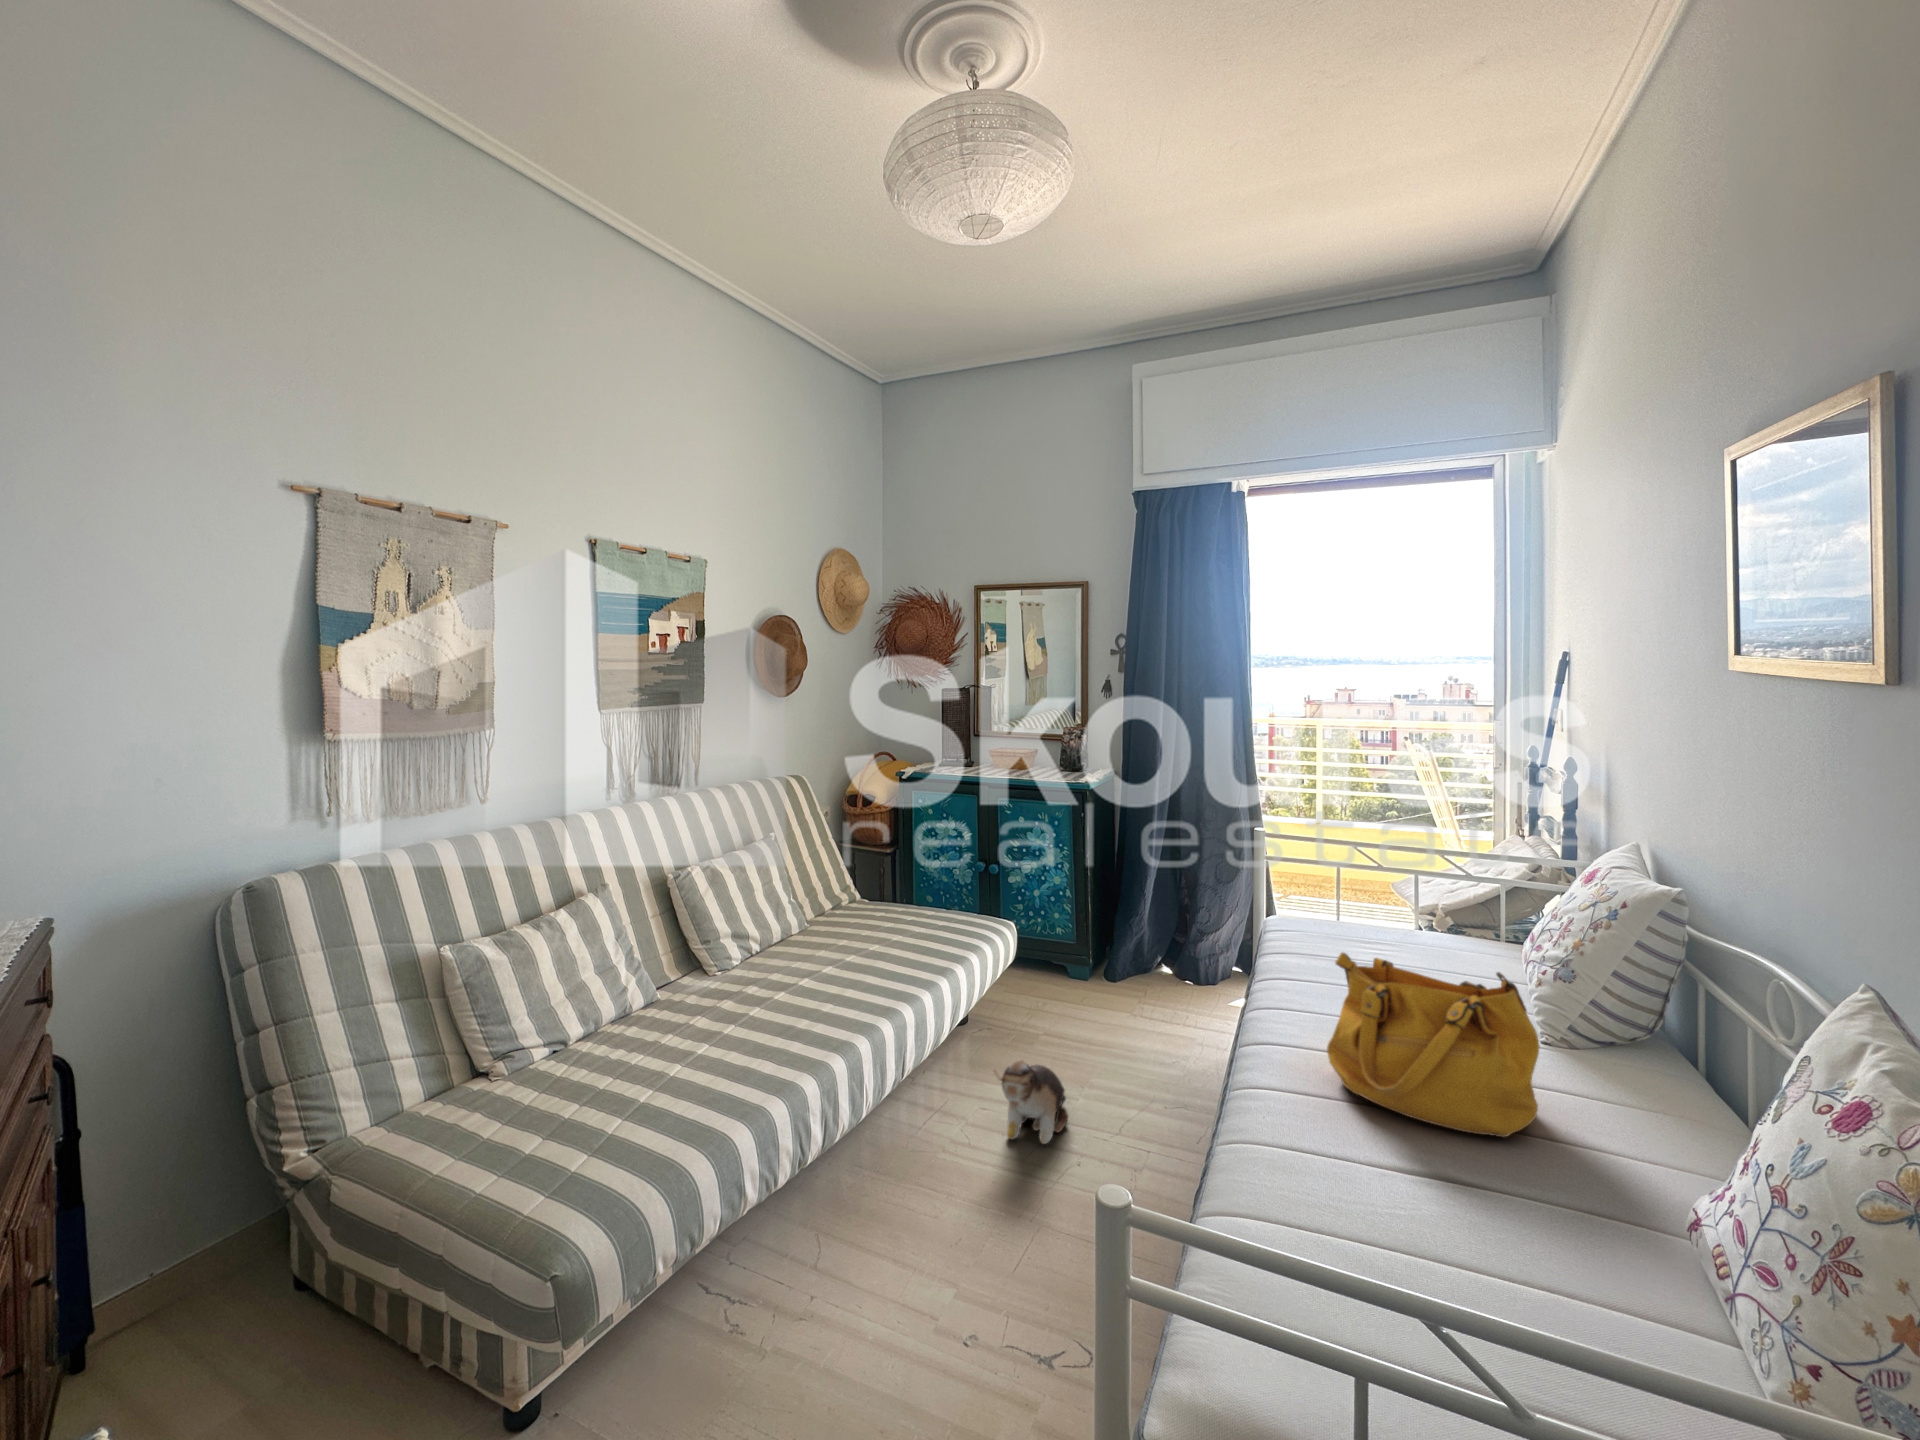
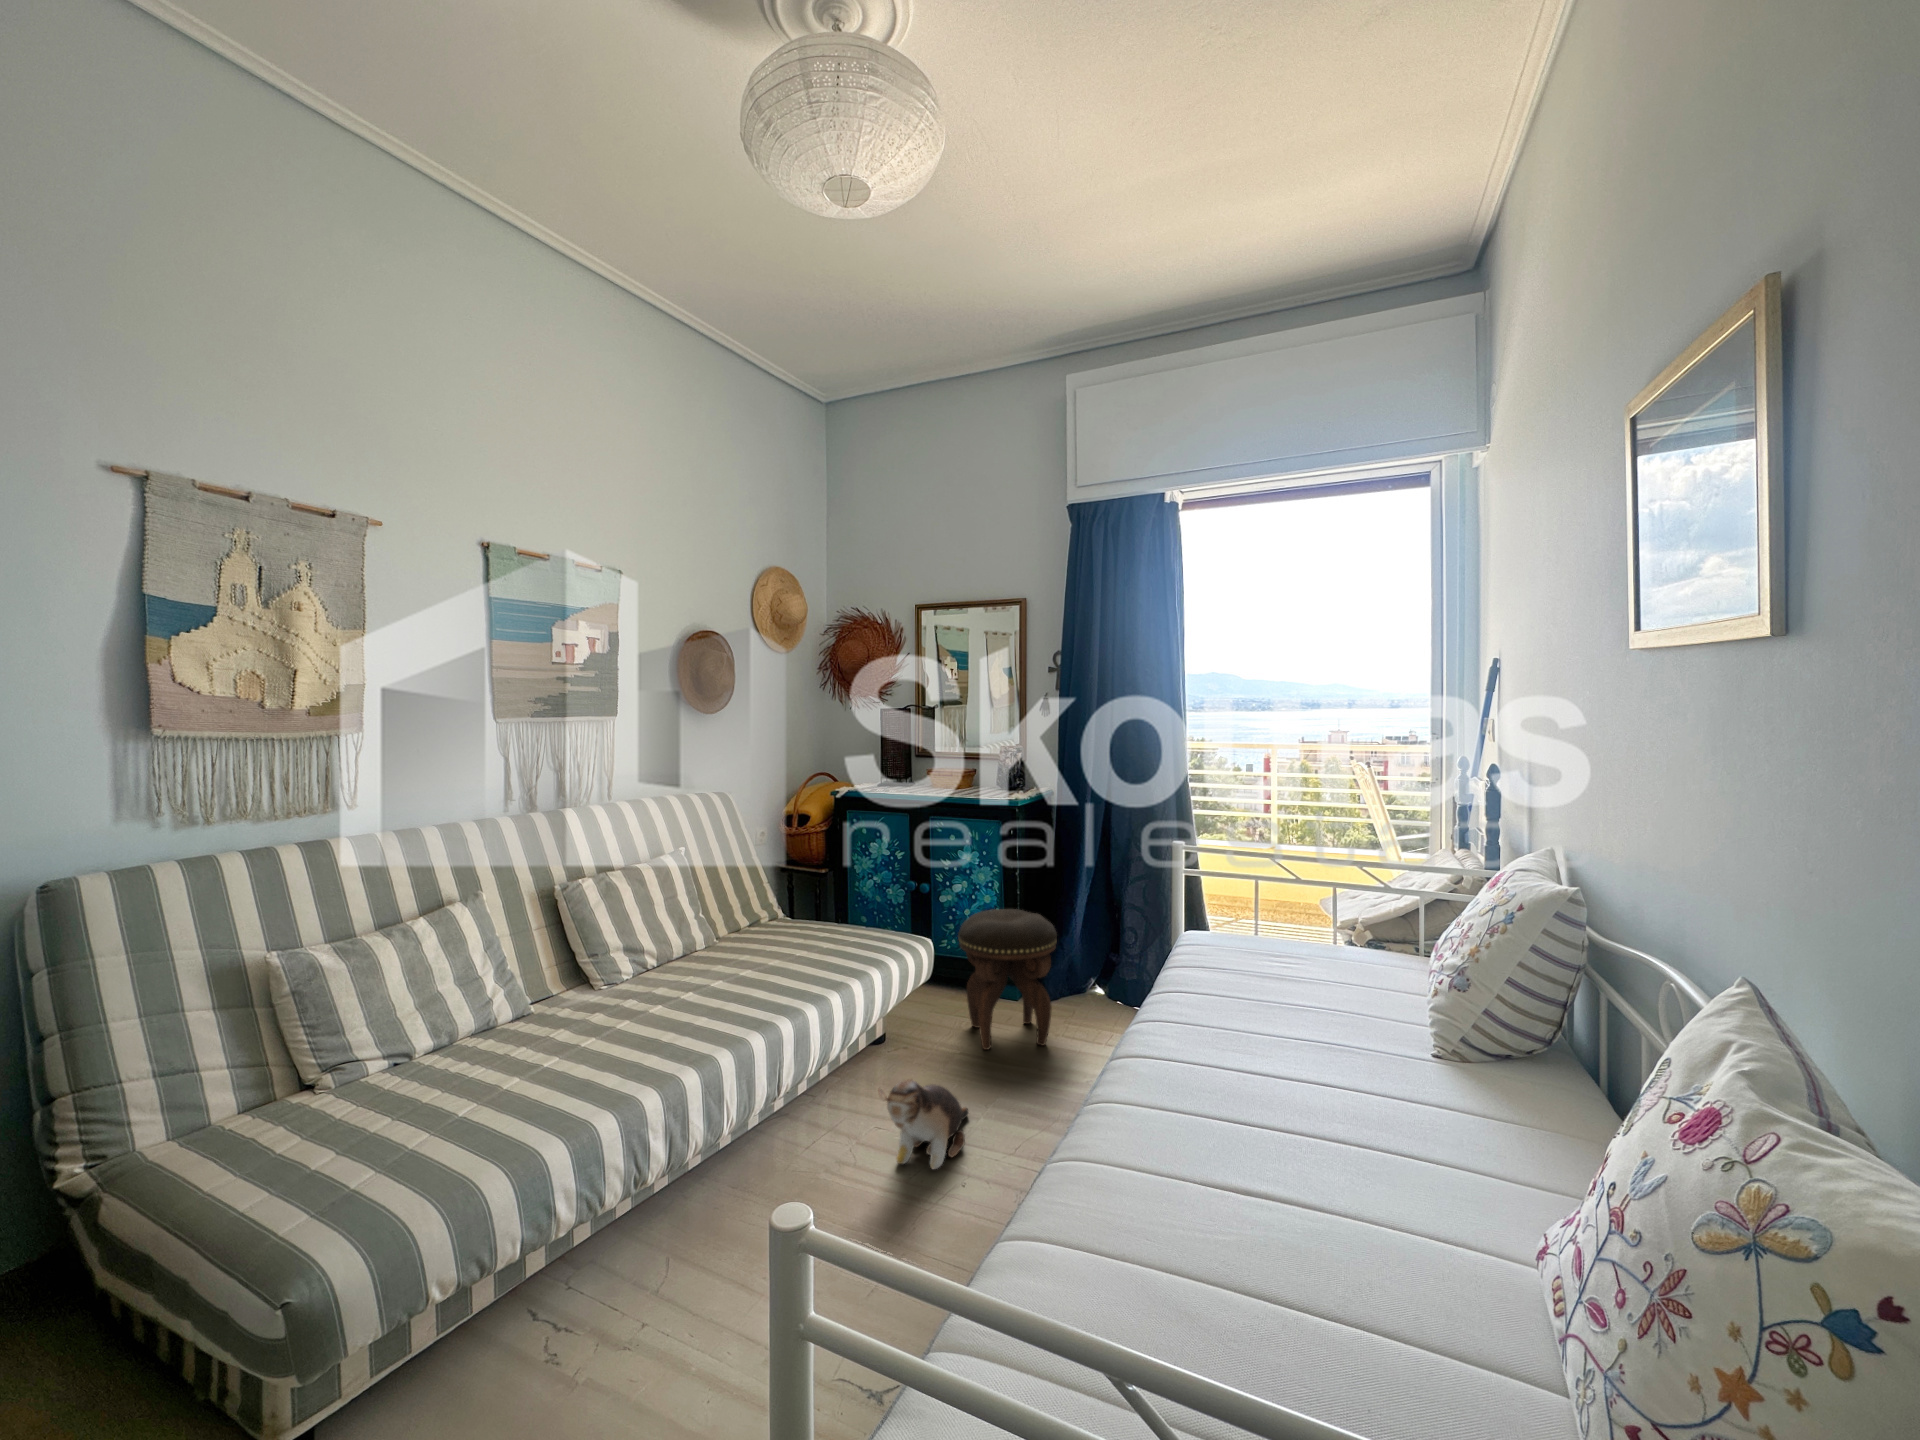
footstool: none [1037,894,1134,1030] -> present [958,909,1057,1050]
handbag: present [1327,952,1539,1138] -> none [1196,955,1408,1158]

